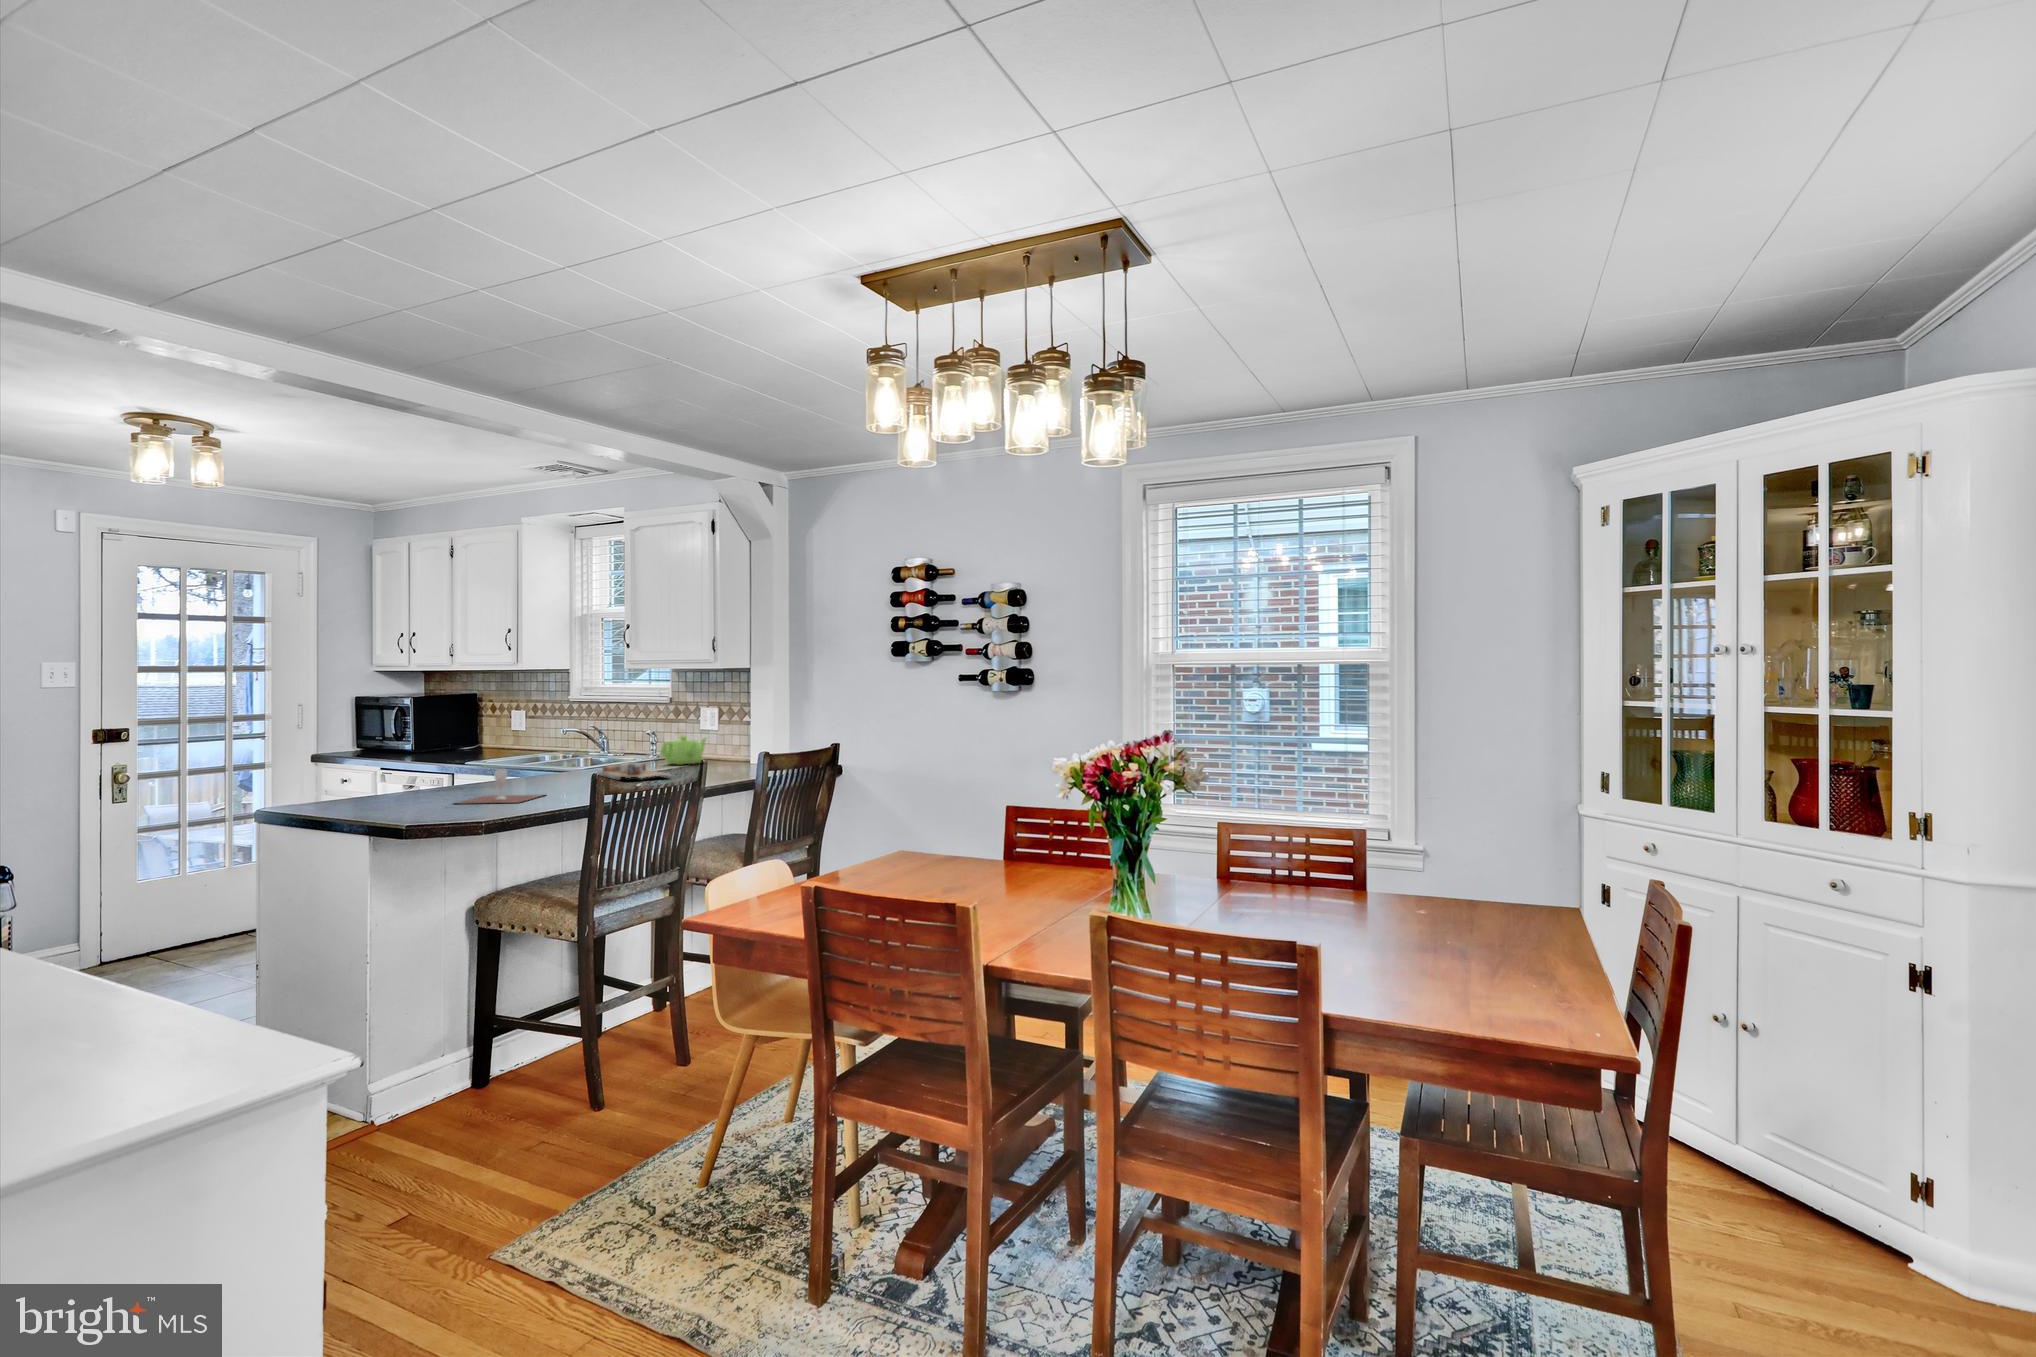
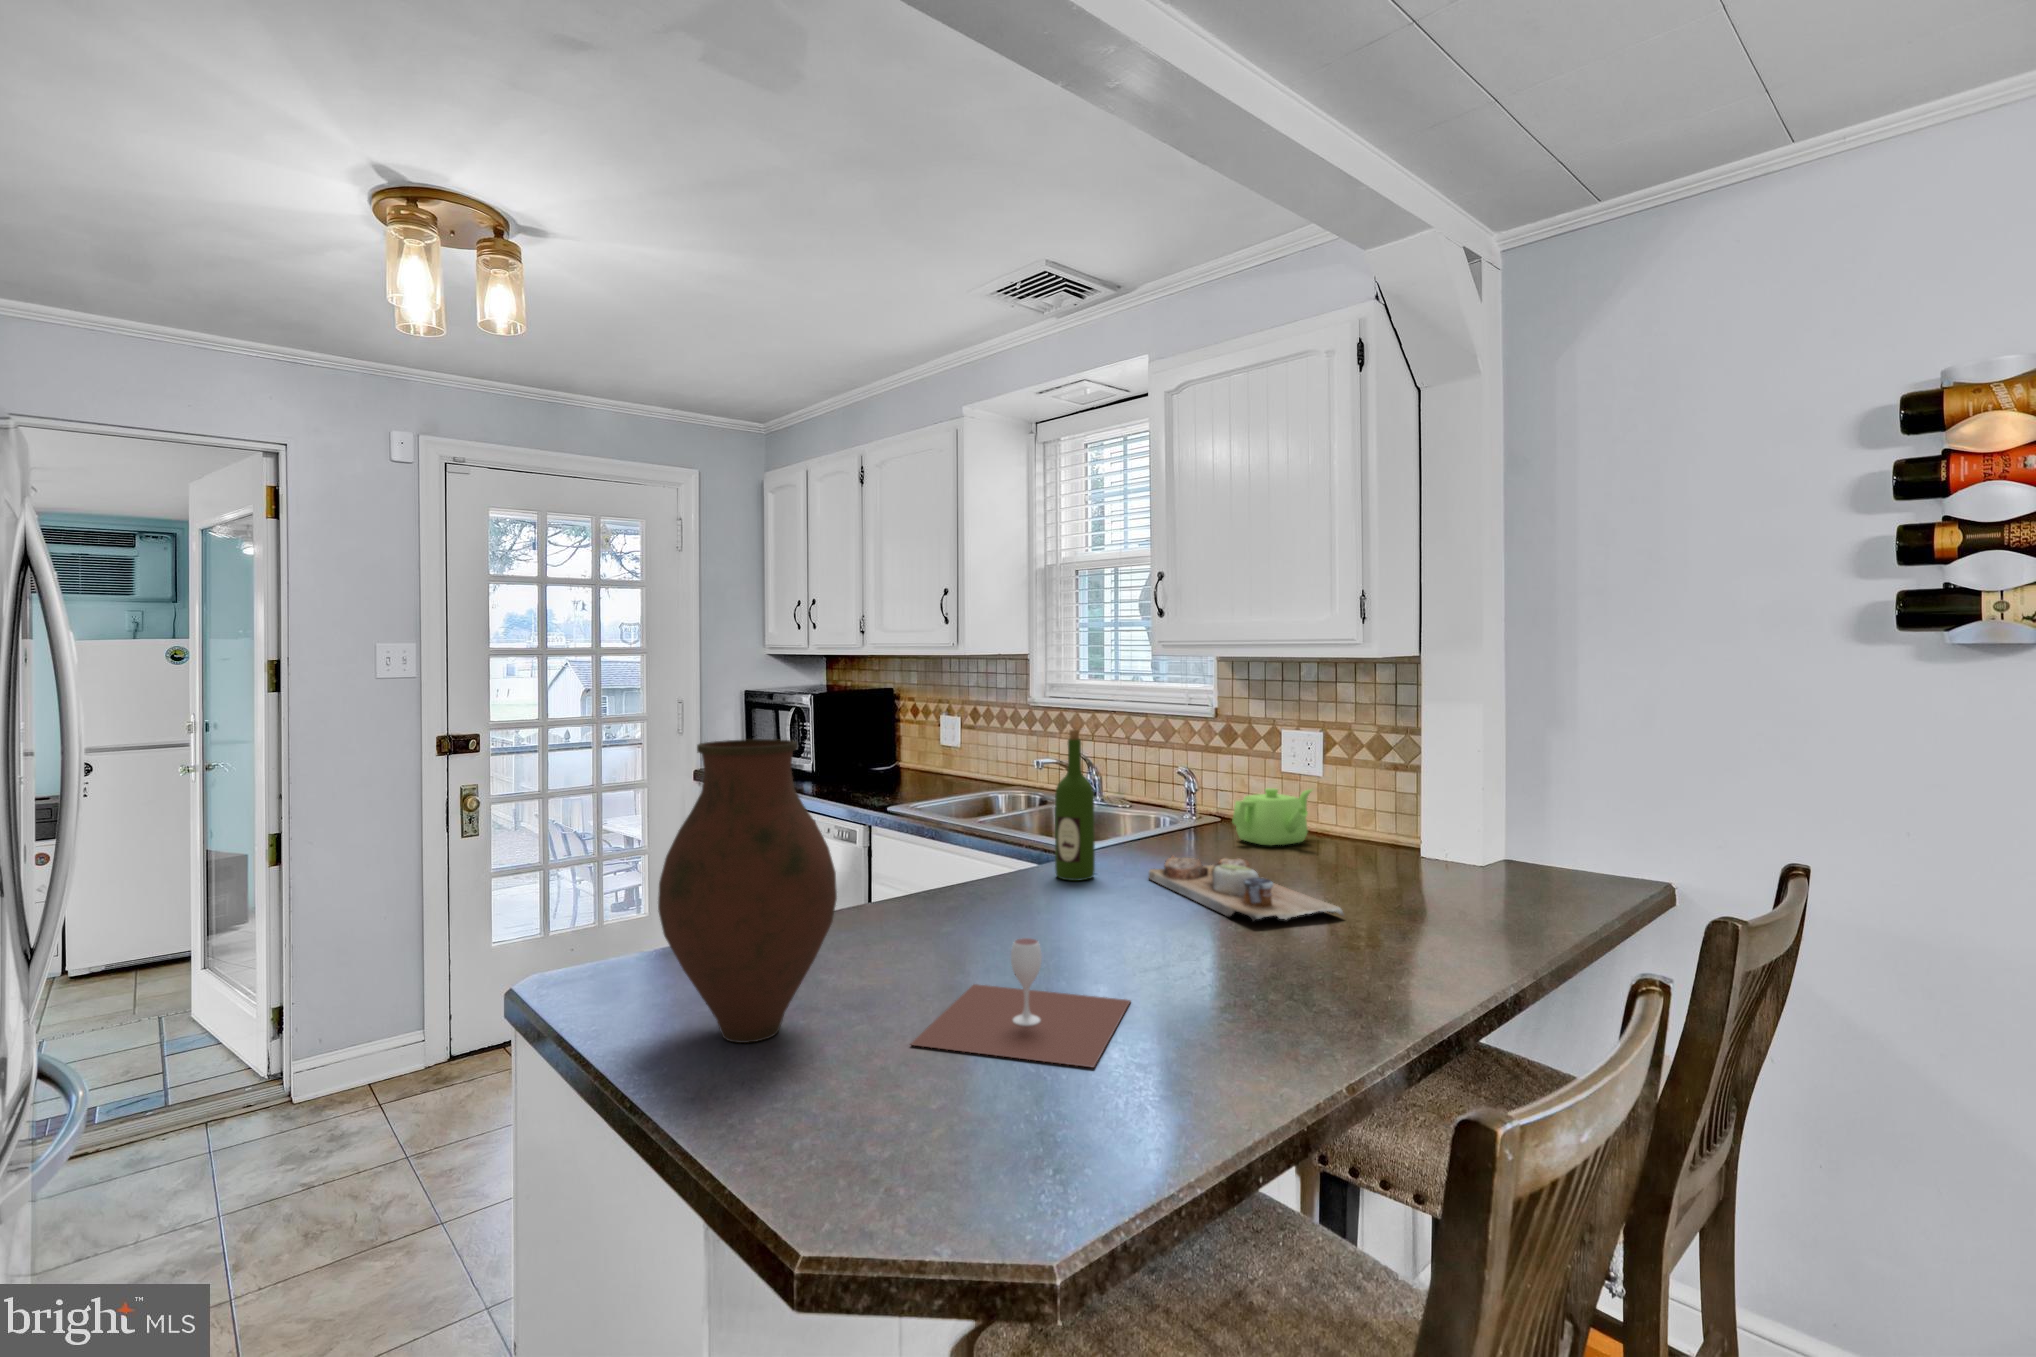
vase: none [346,698,422,807] -> present [658,739,837,1043]
wine bottle: none [548,704,570,777] -> present [1055,729,1095,881]

